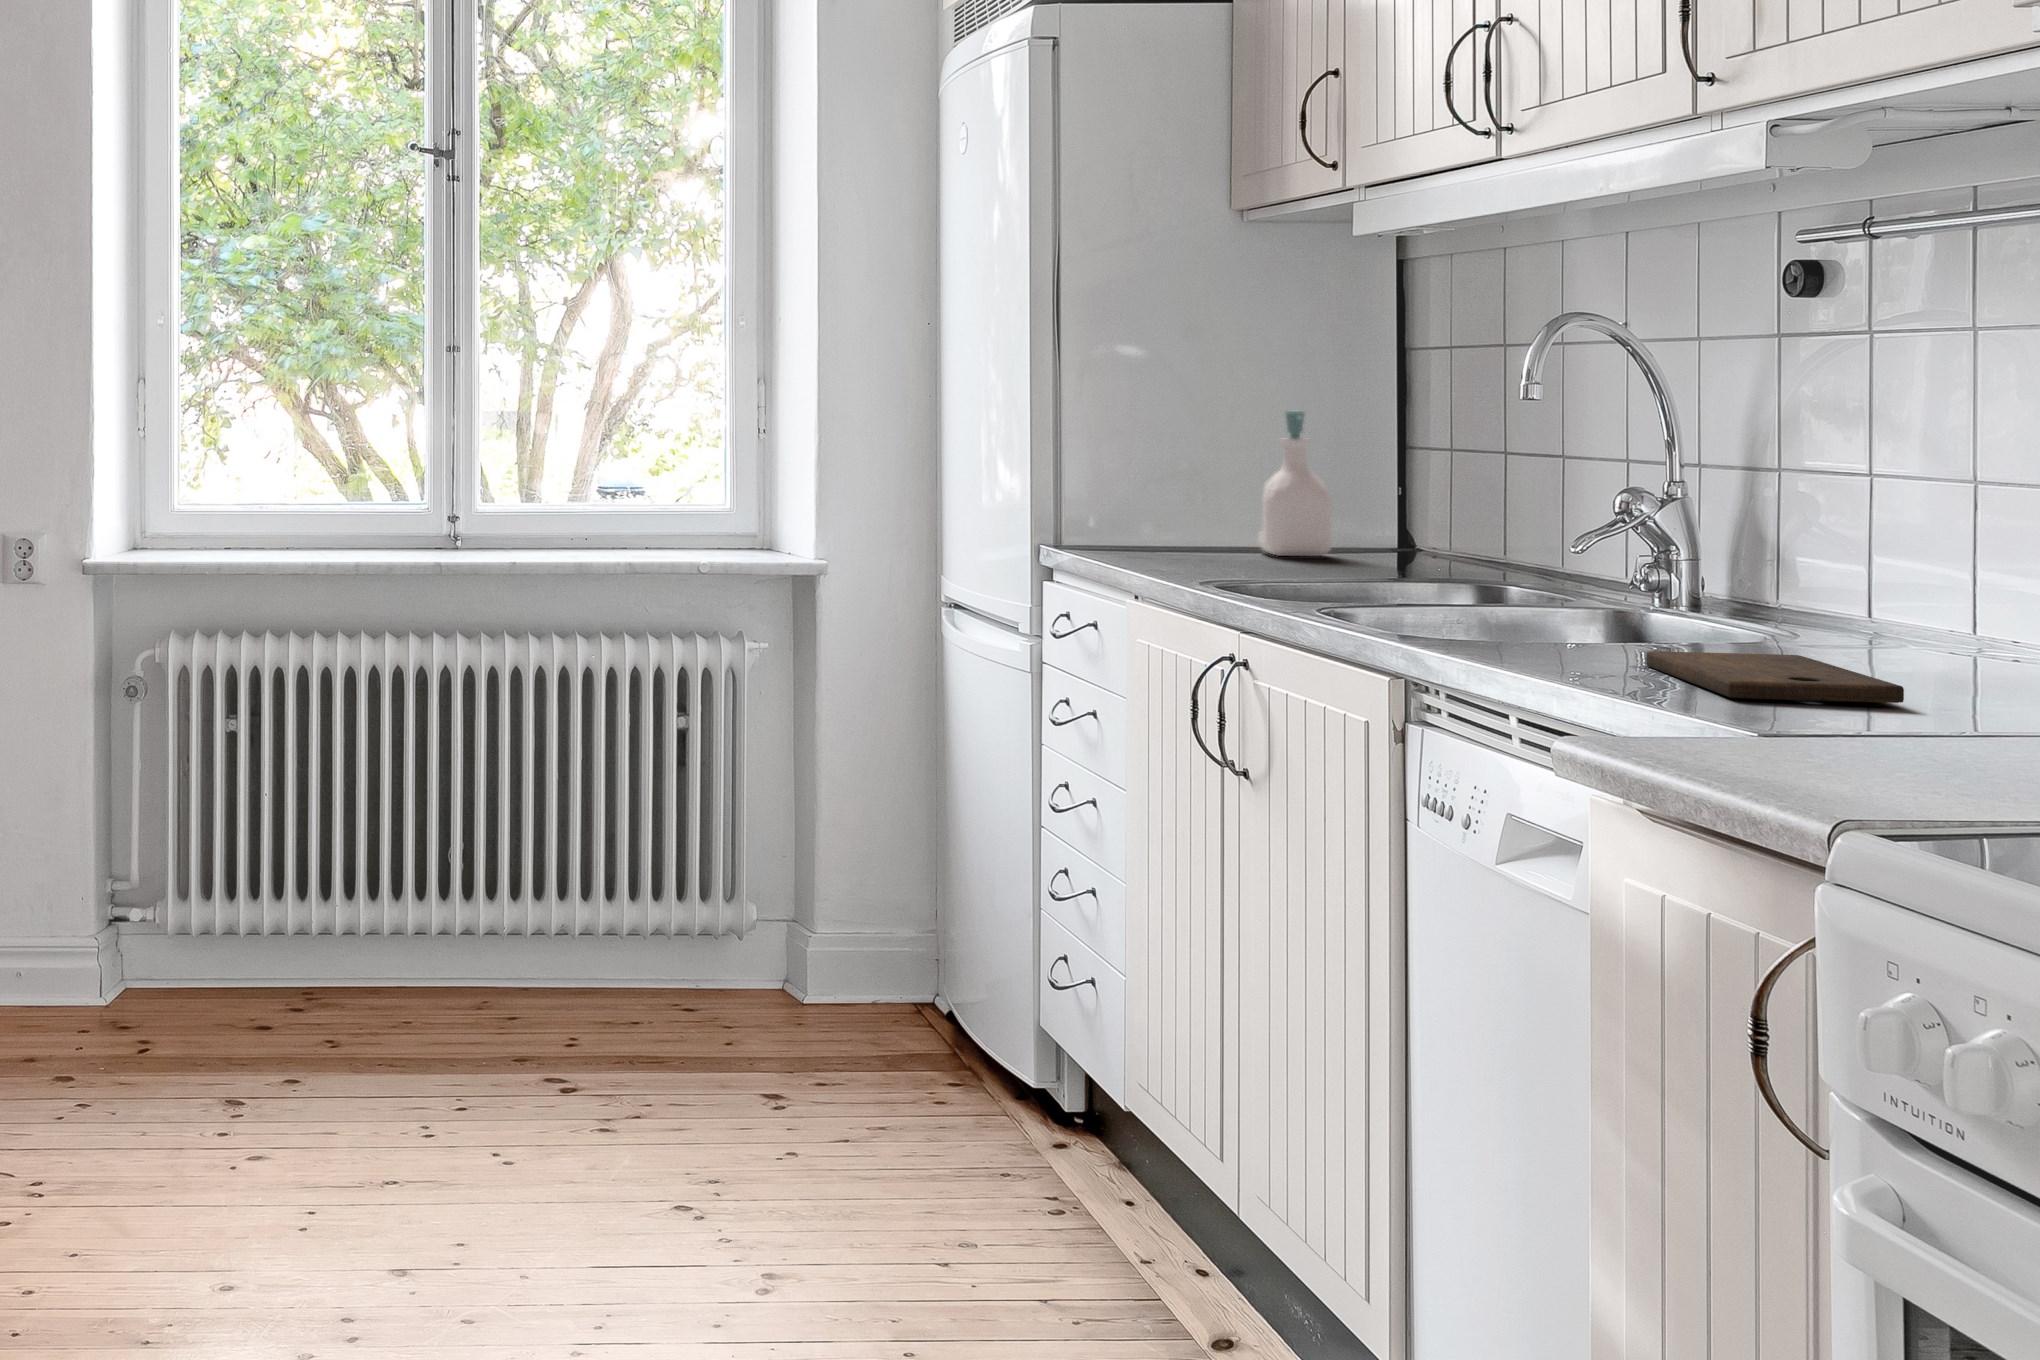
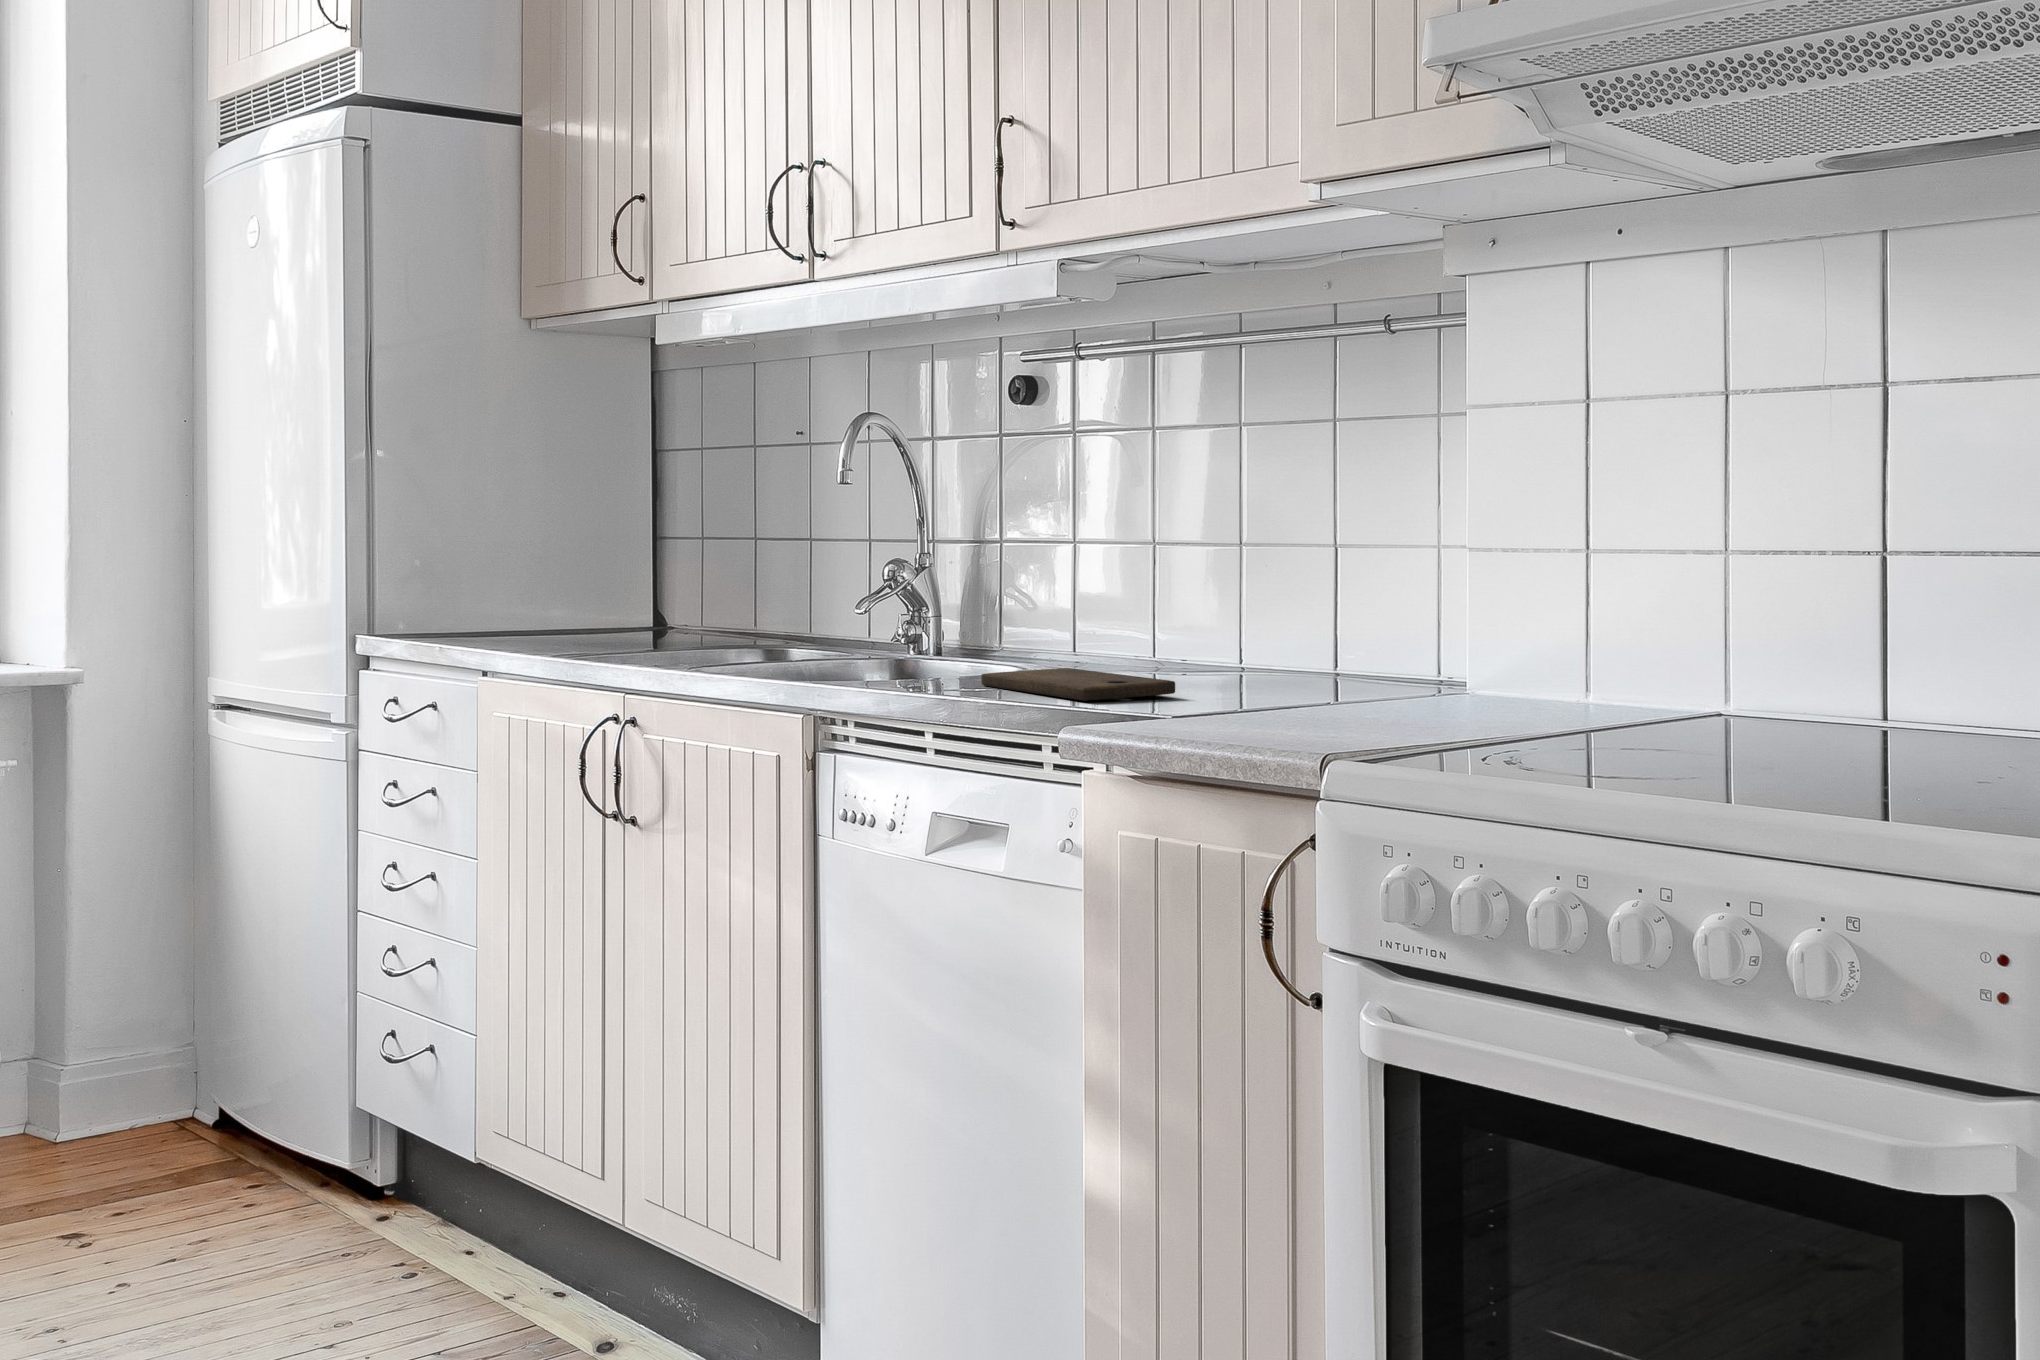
soap bottle: present [1258,410,1332,556] -> none [537,501,601,630]

